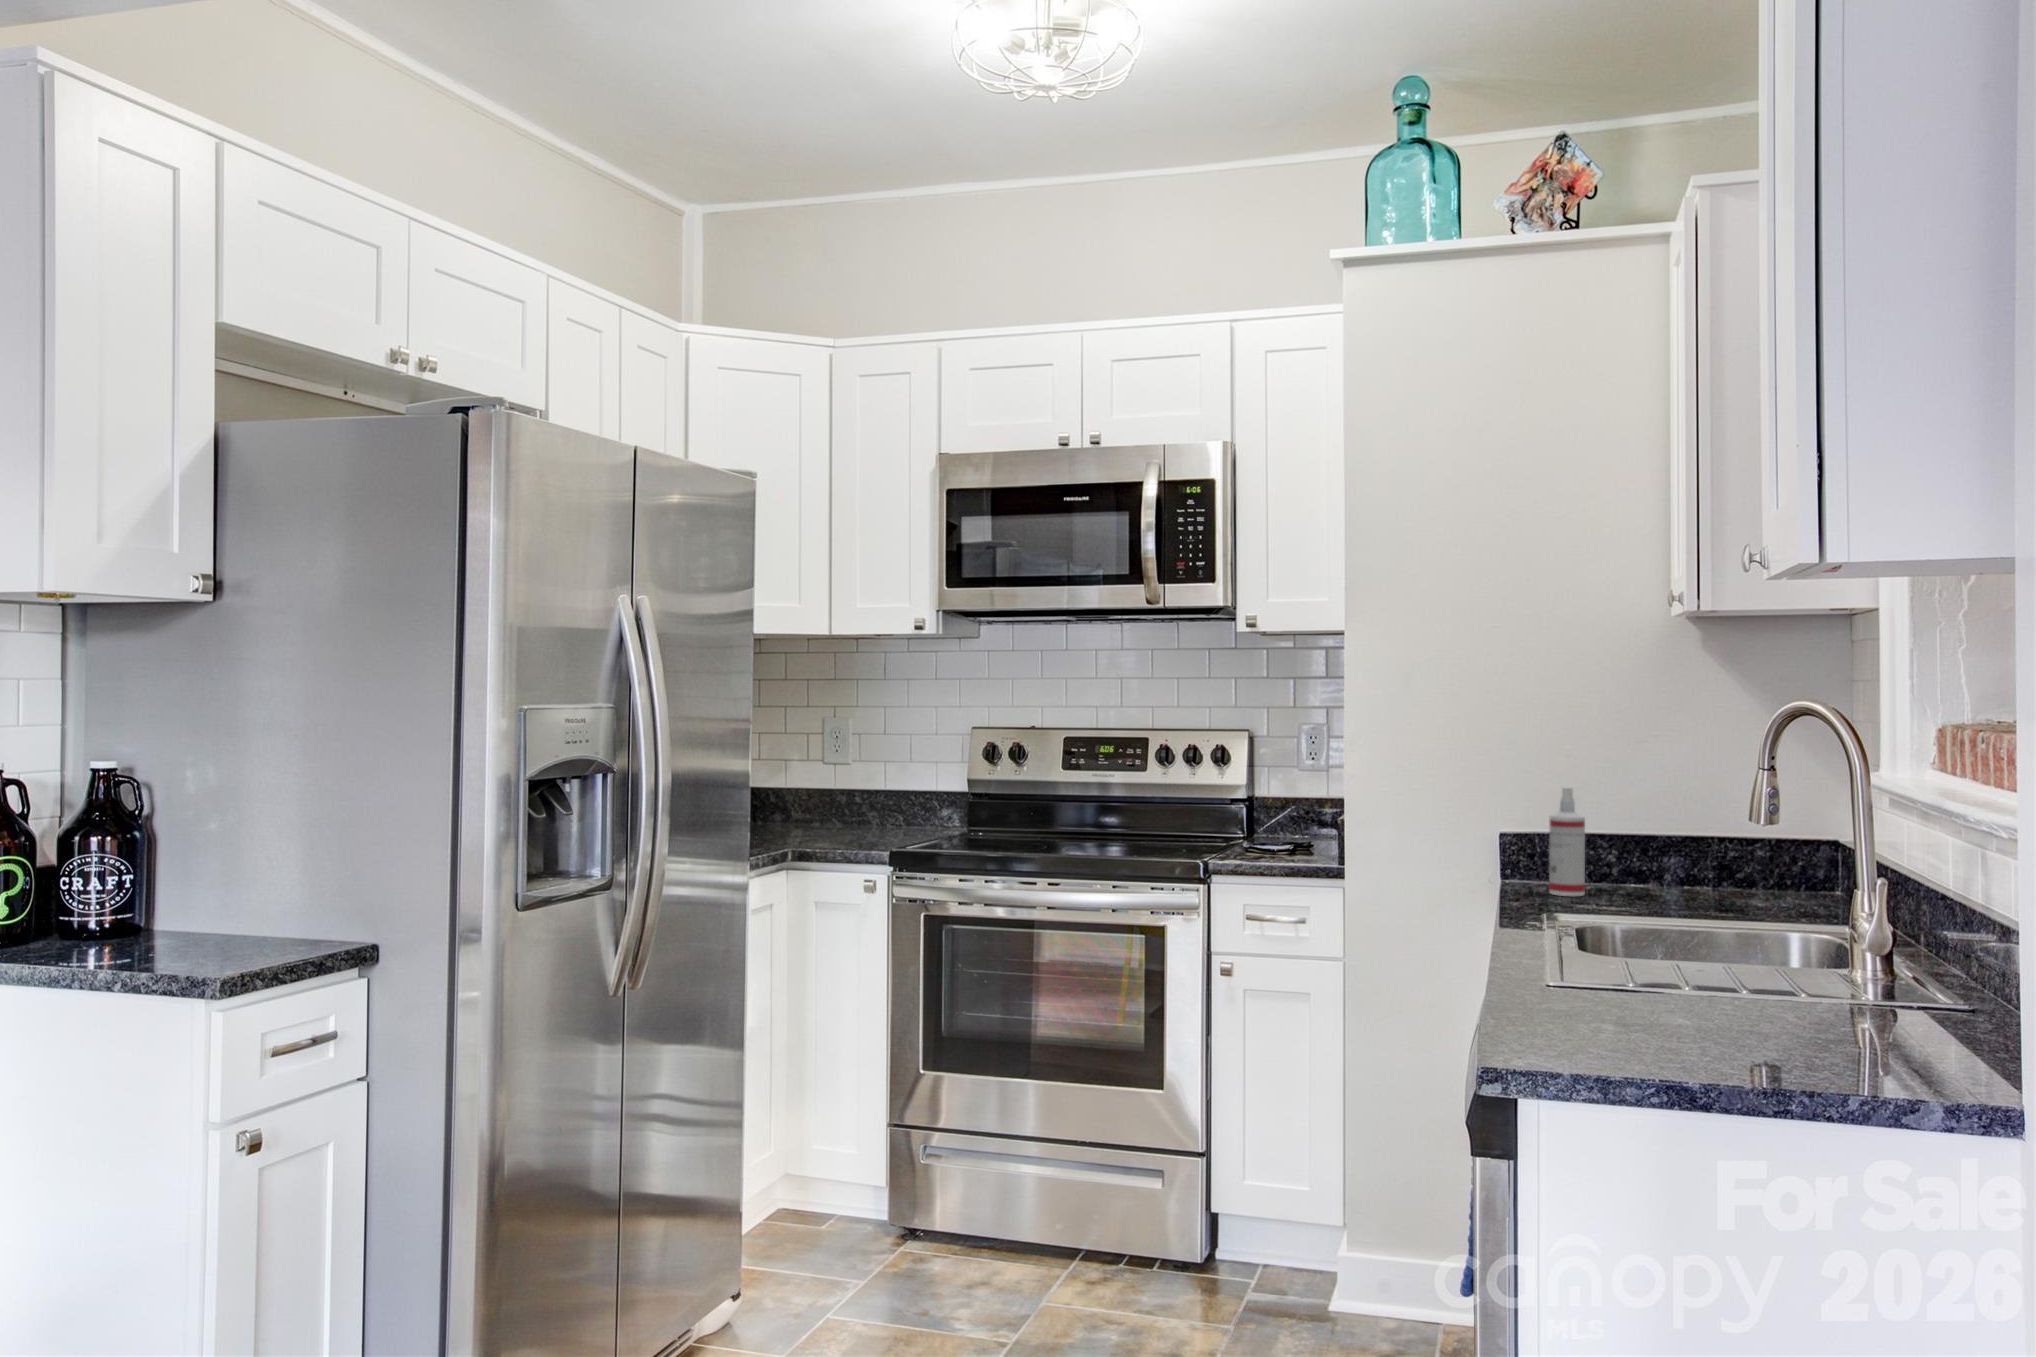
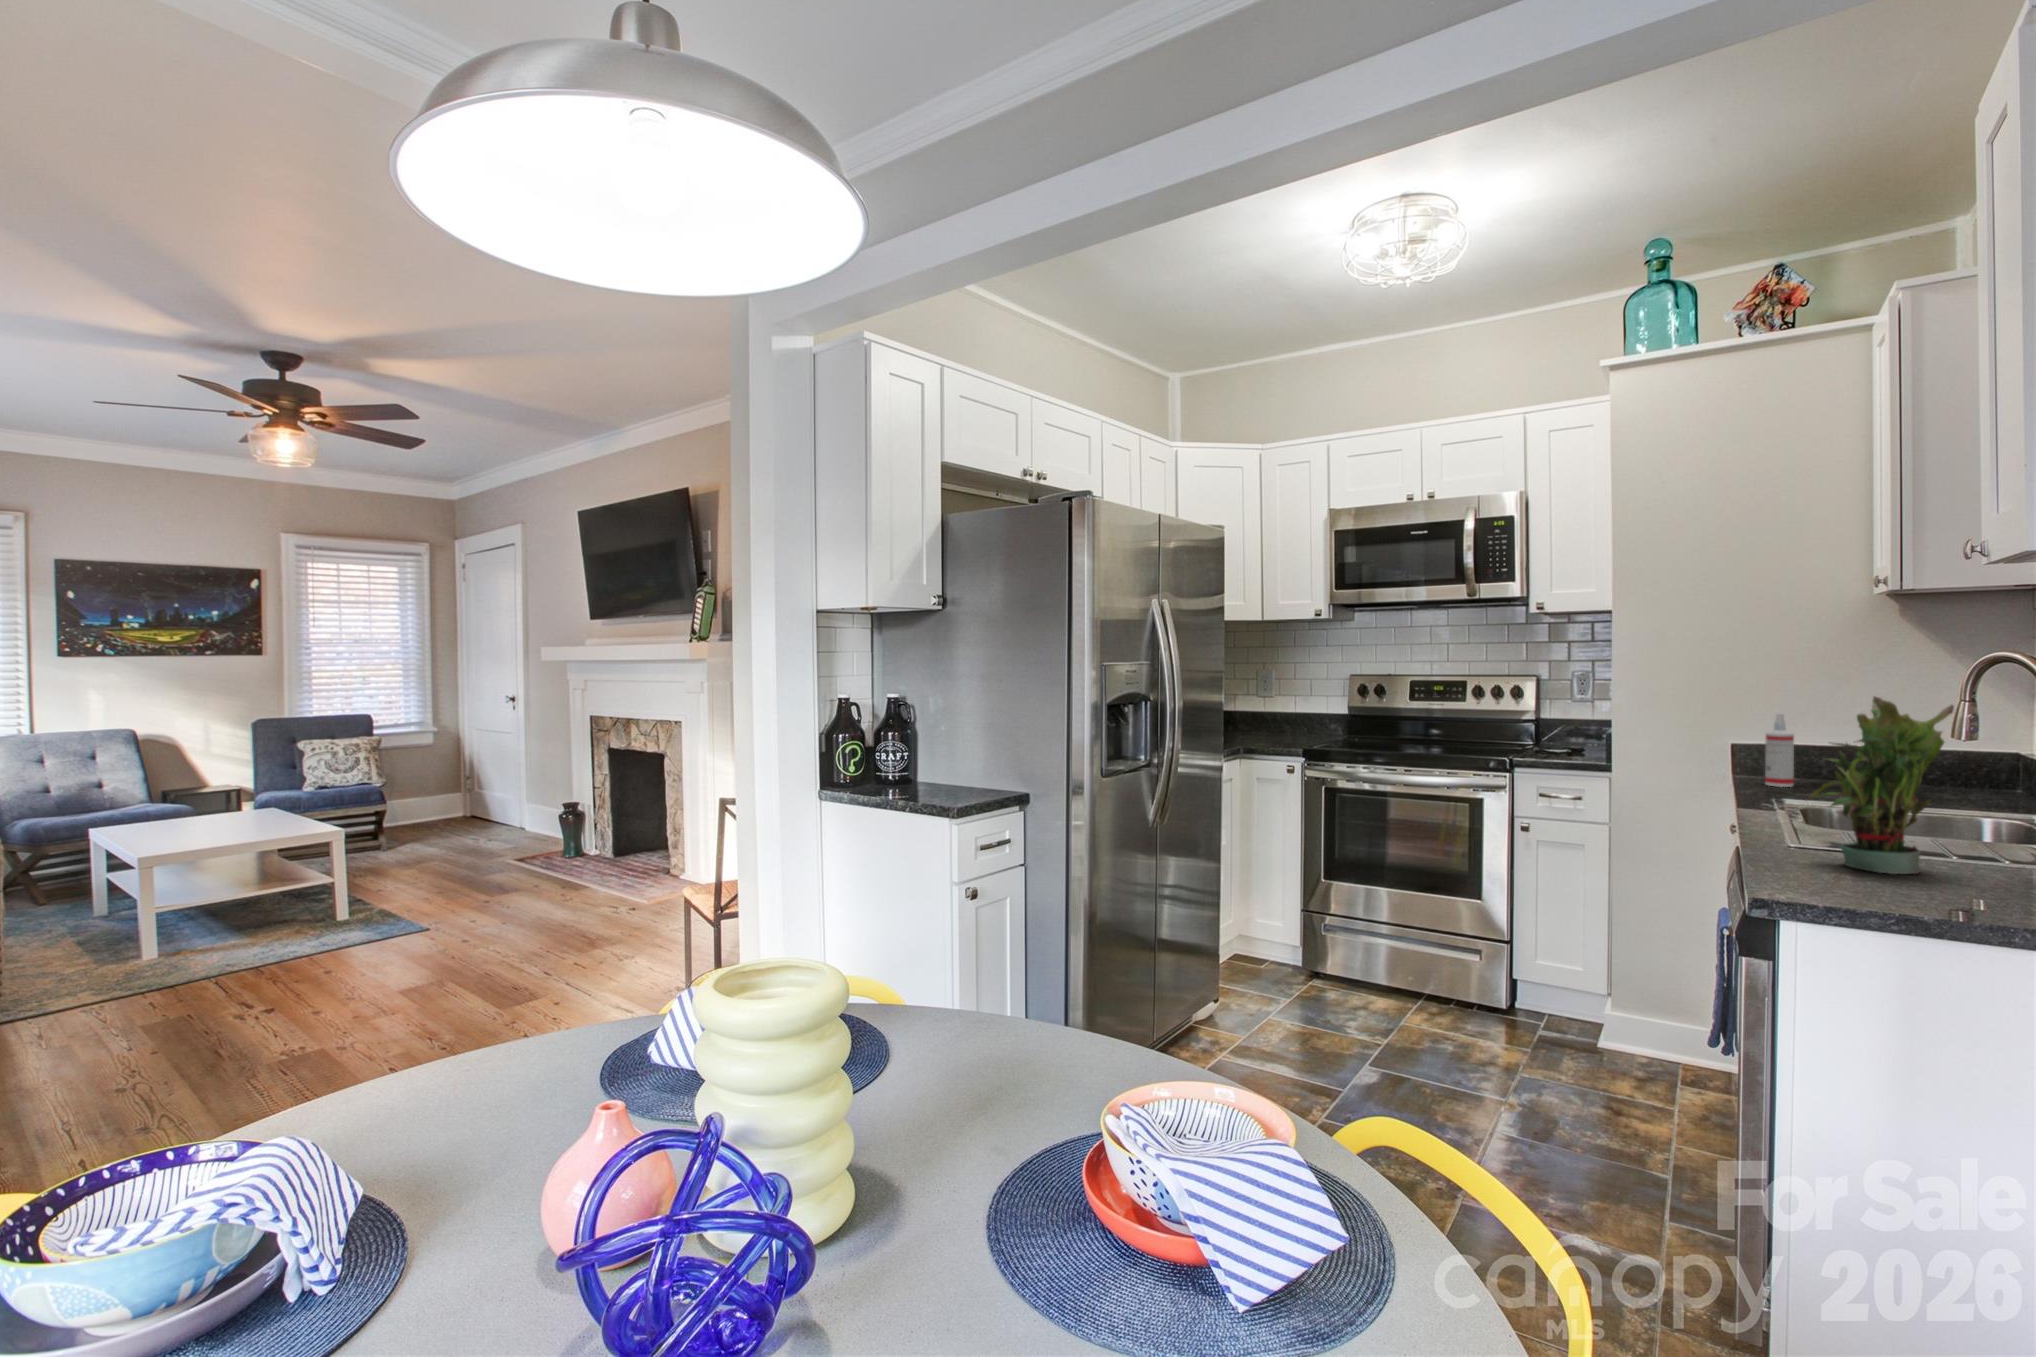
potted plant: none [1630,764,1828,1048] -> present [1808,696,1954,874]

